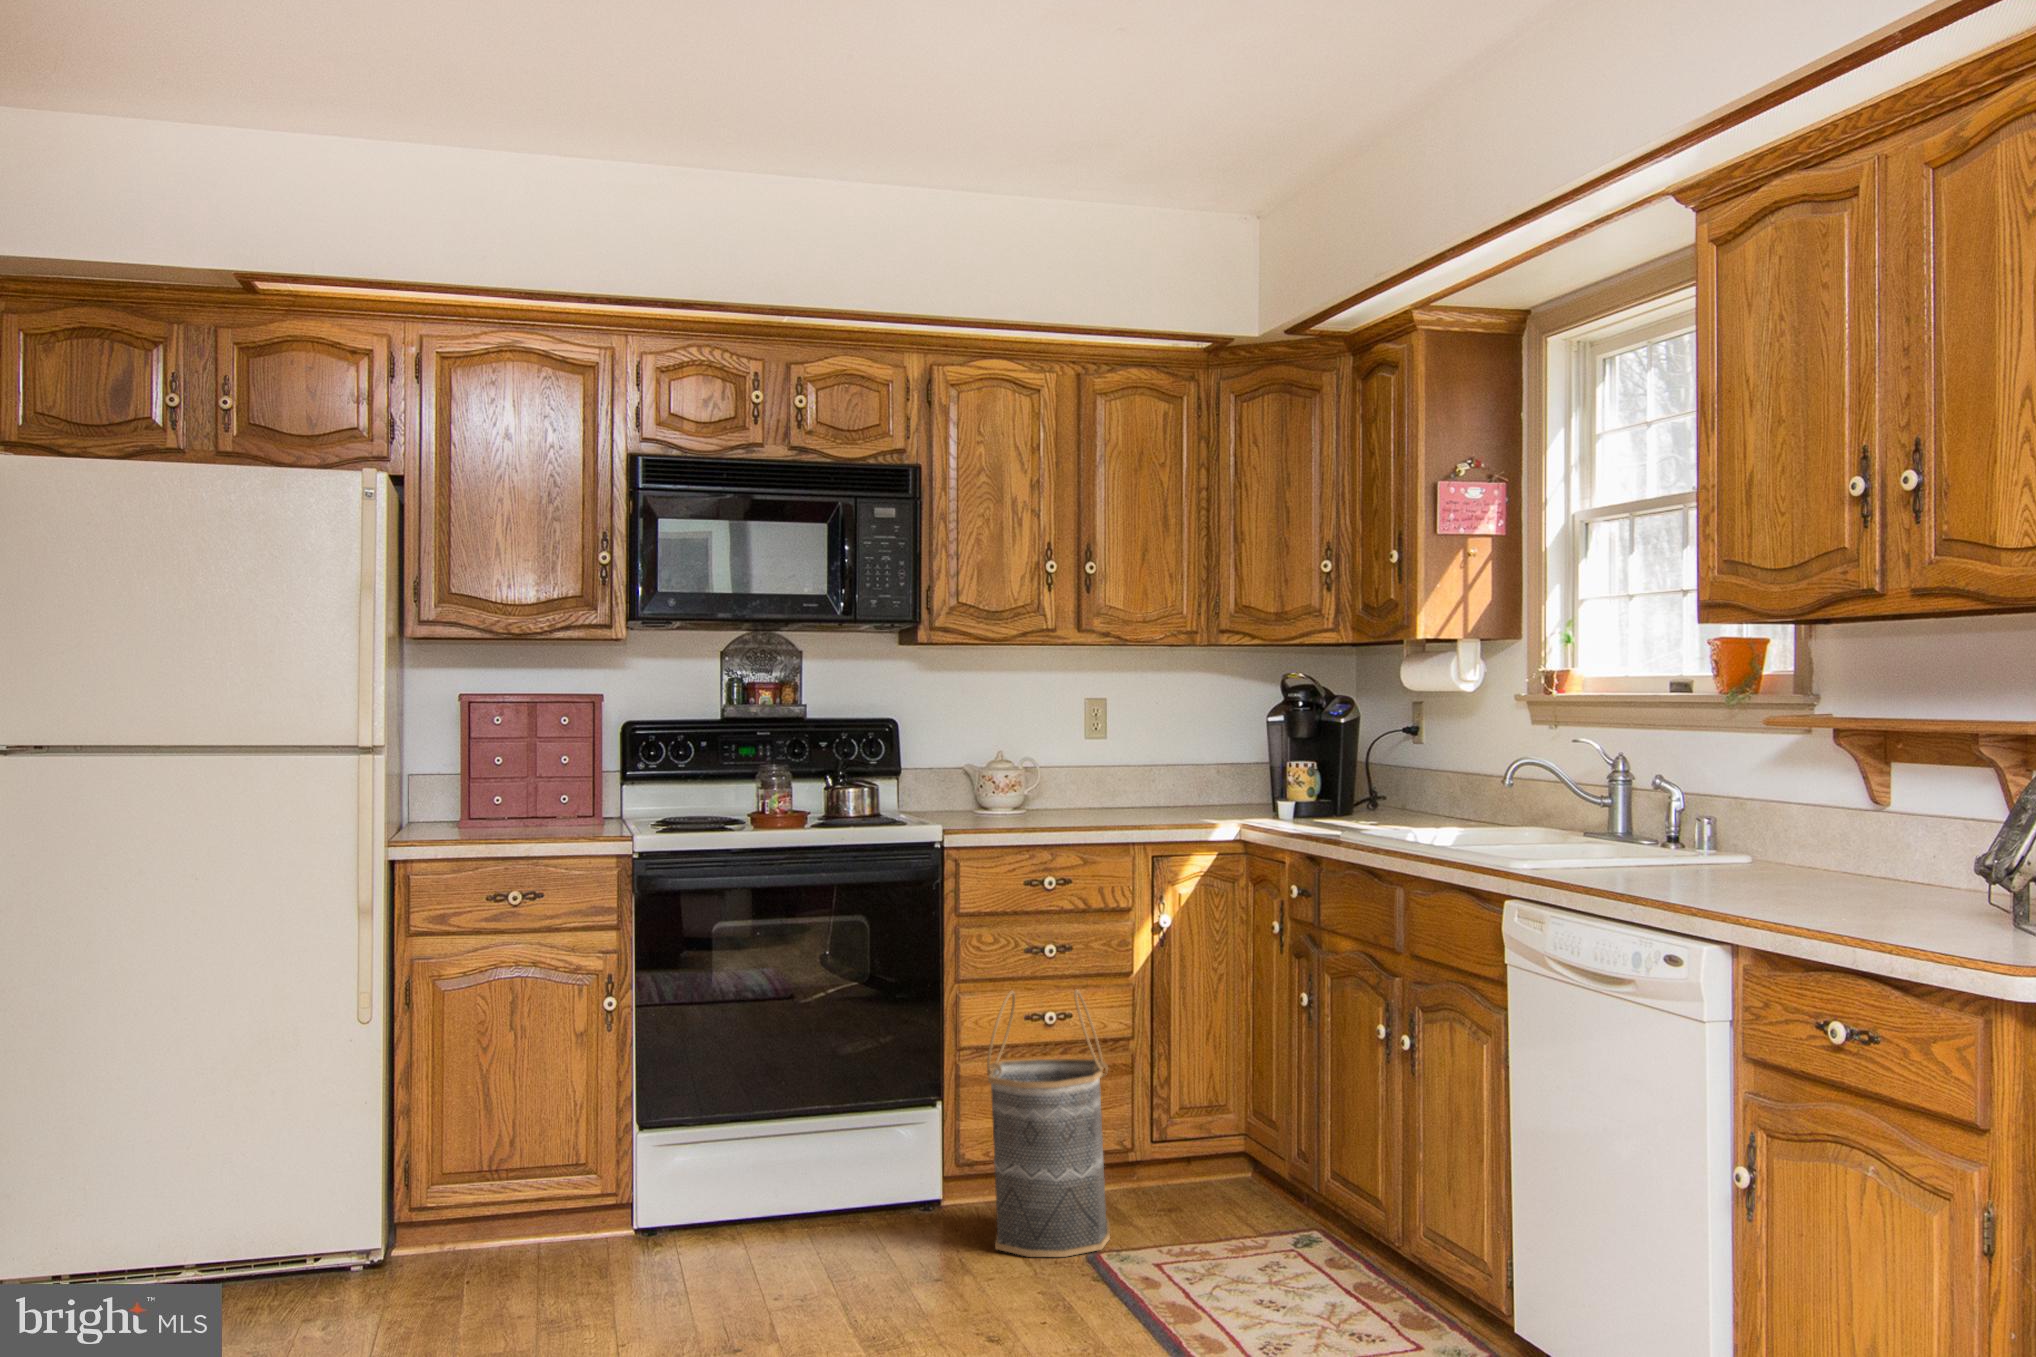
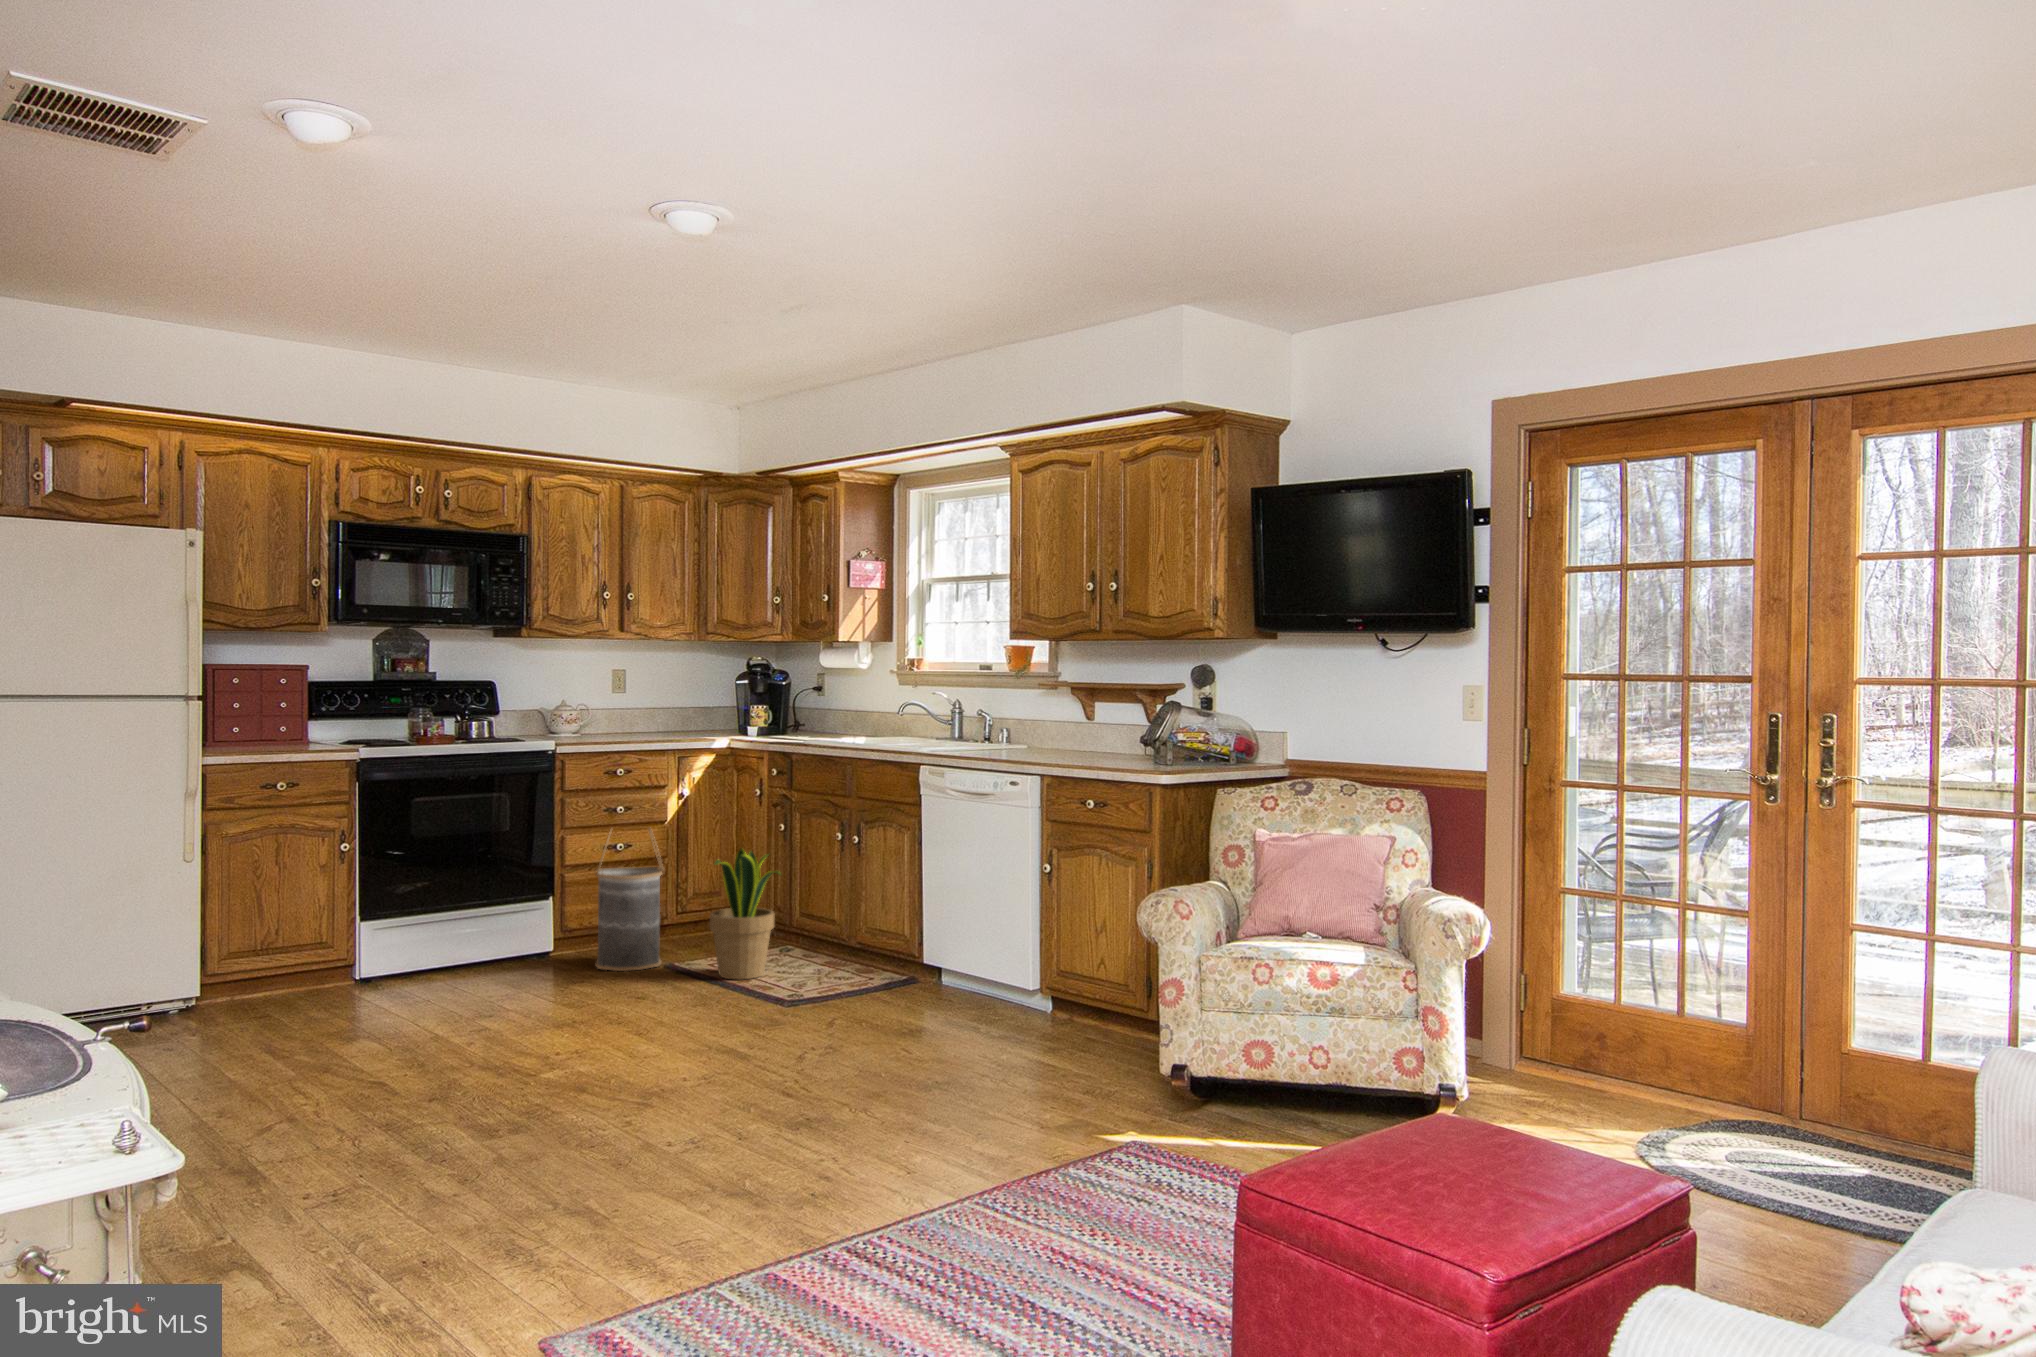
potted plant: none [1167,1040,1304,1304] -> present [710,849,781,979]

